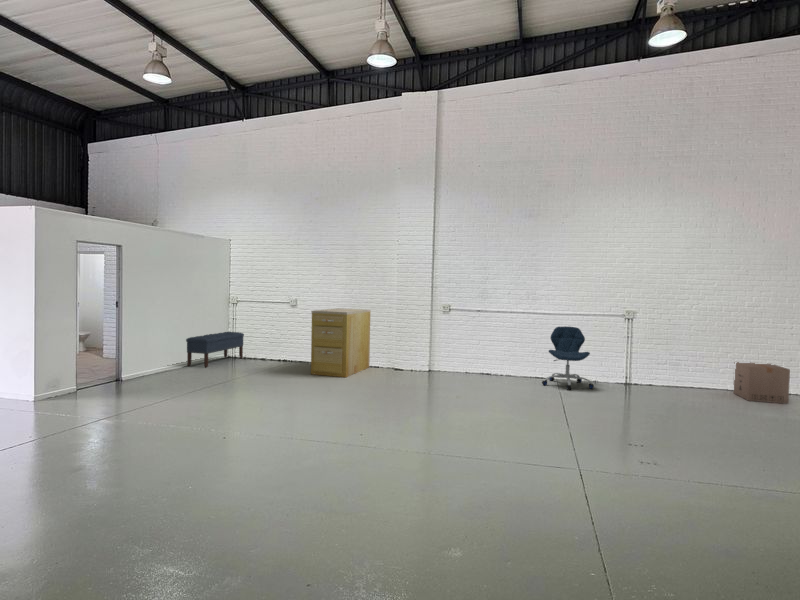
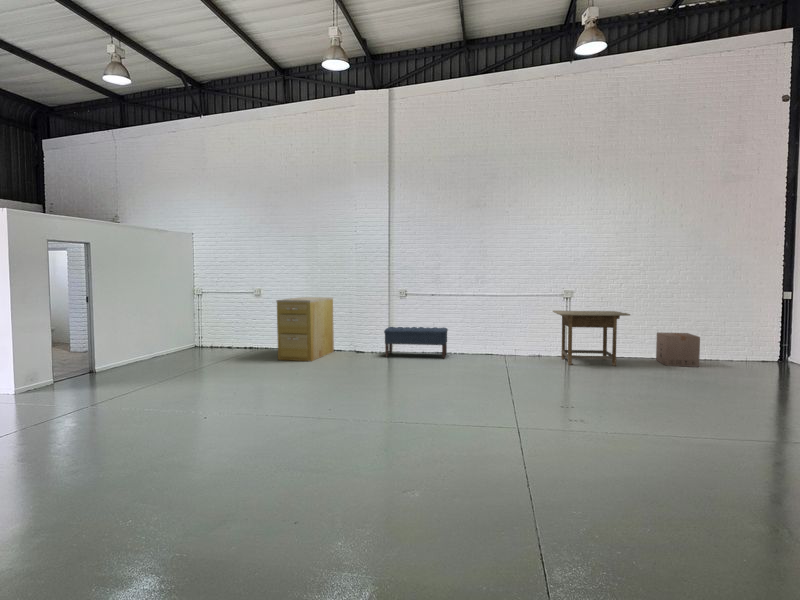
office chair: present [542,326,594,390] -> none [491,307,537,363]
bench: present [186,332,244,367] -> present [384,327,448,359]
desk: none [612,332,707,398] -> present [553,311,630,366]

